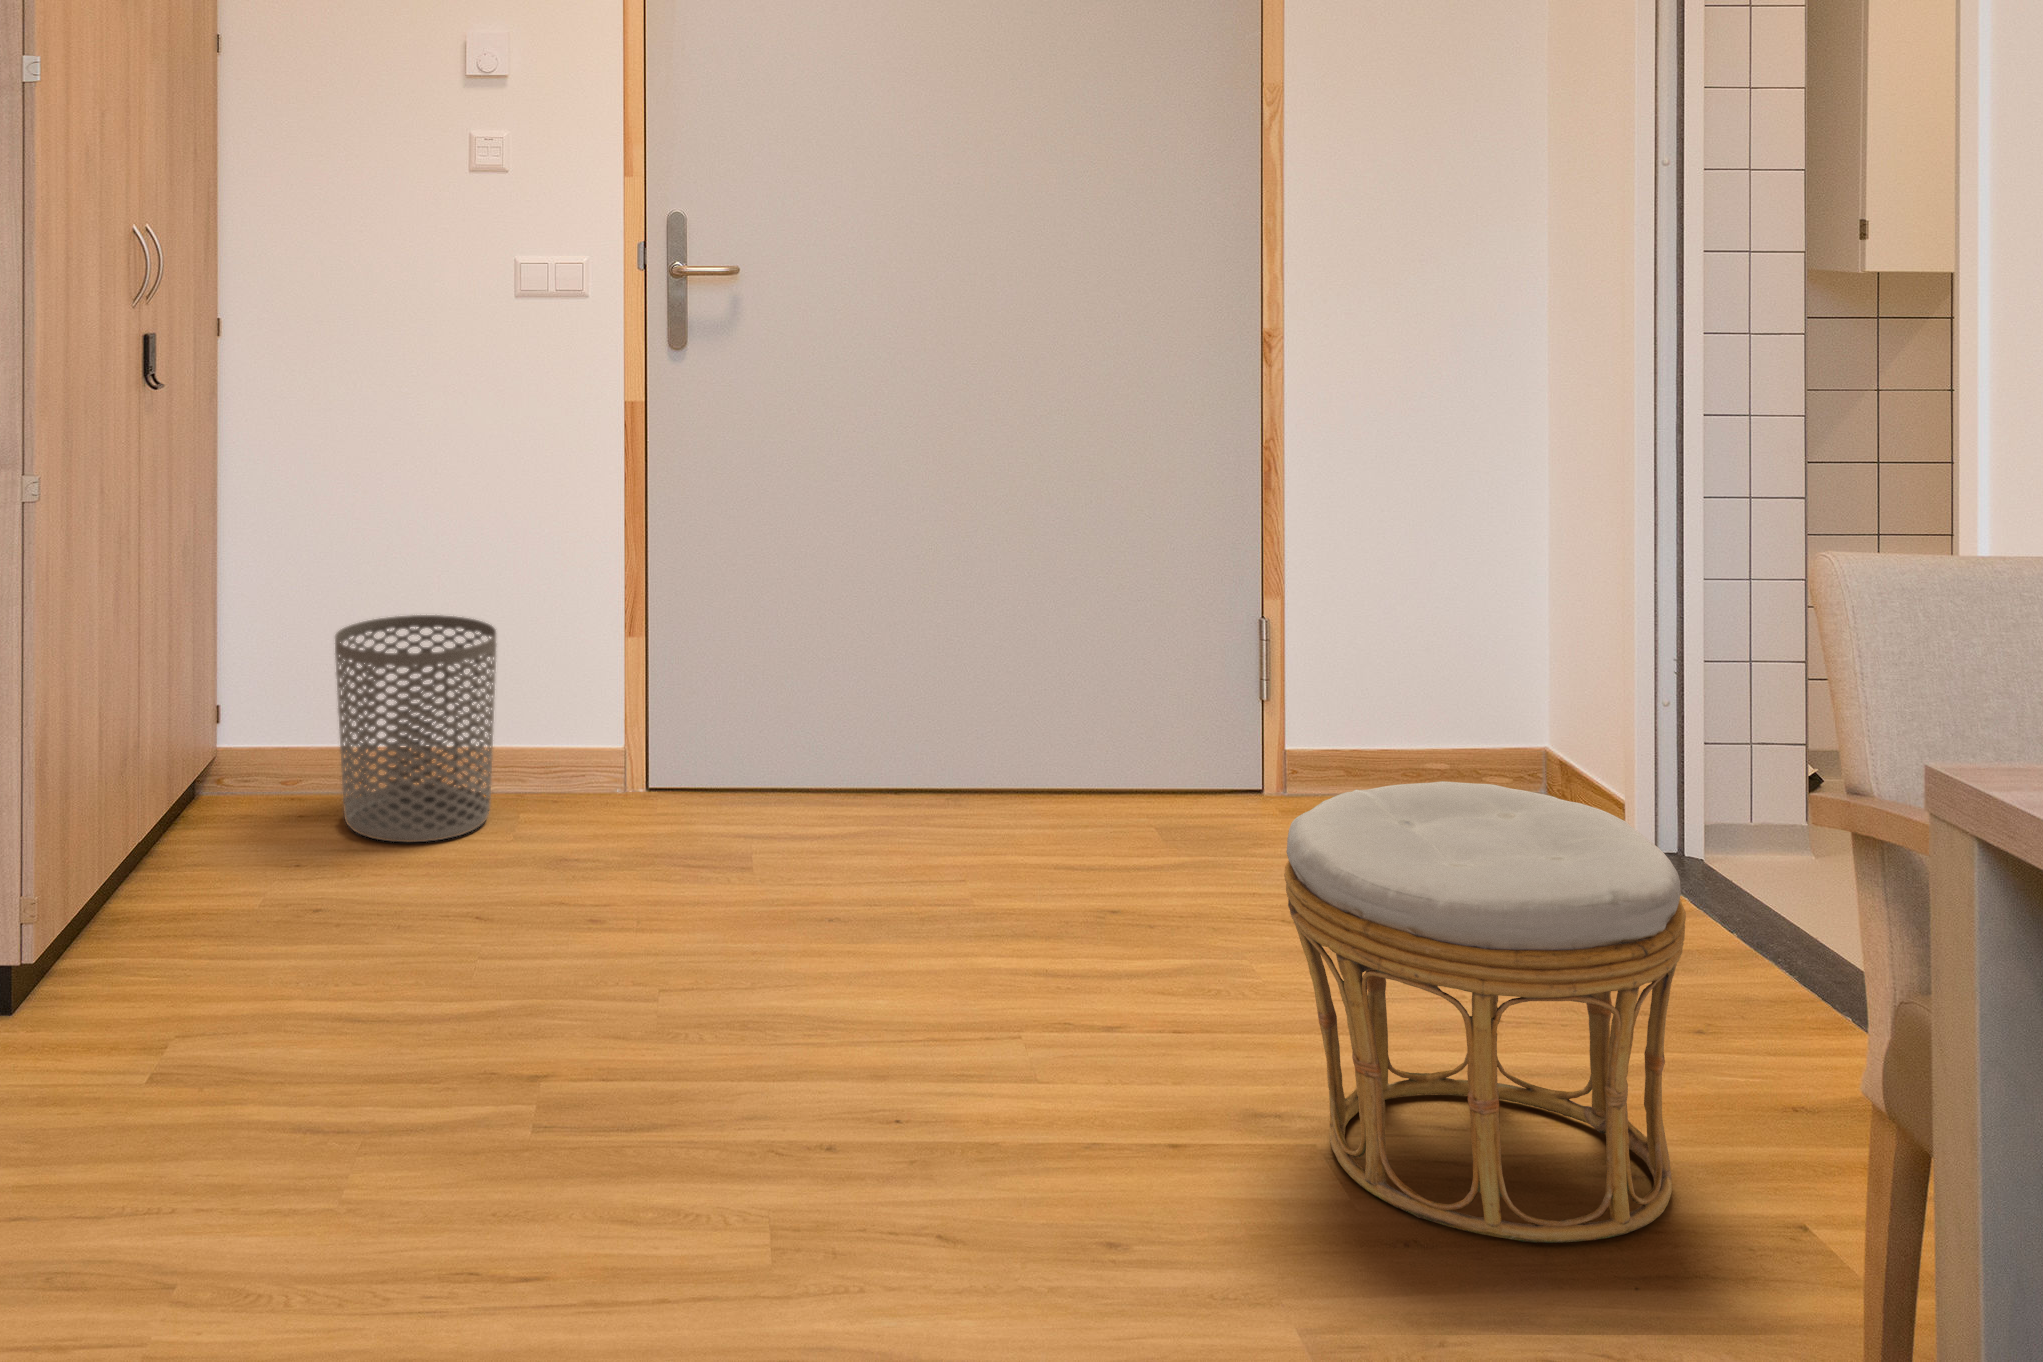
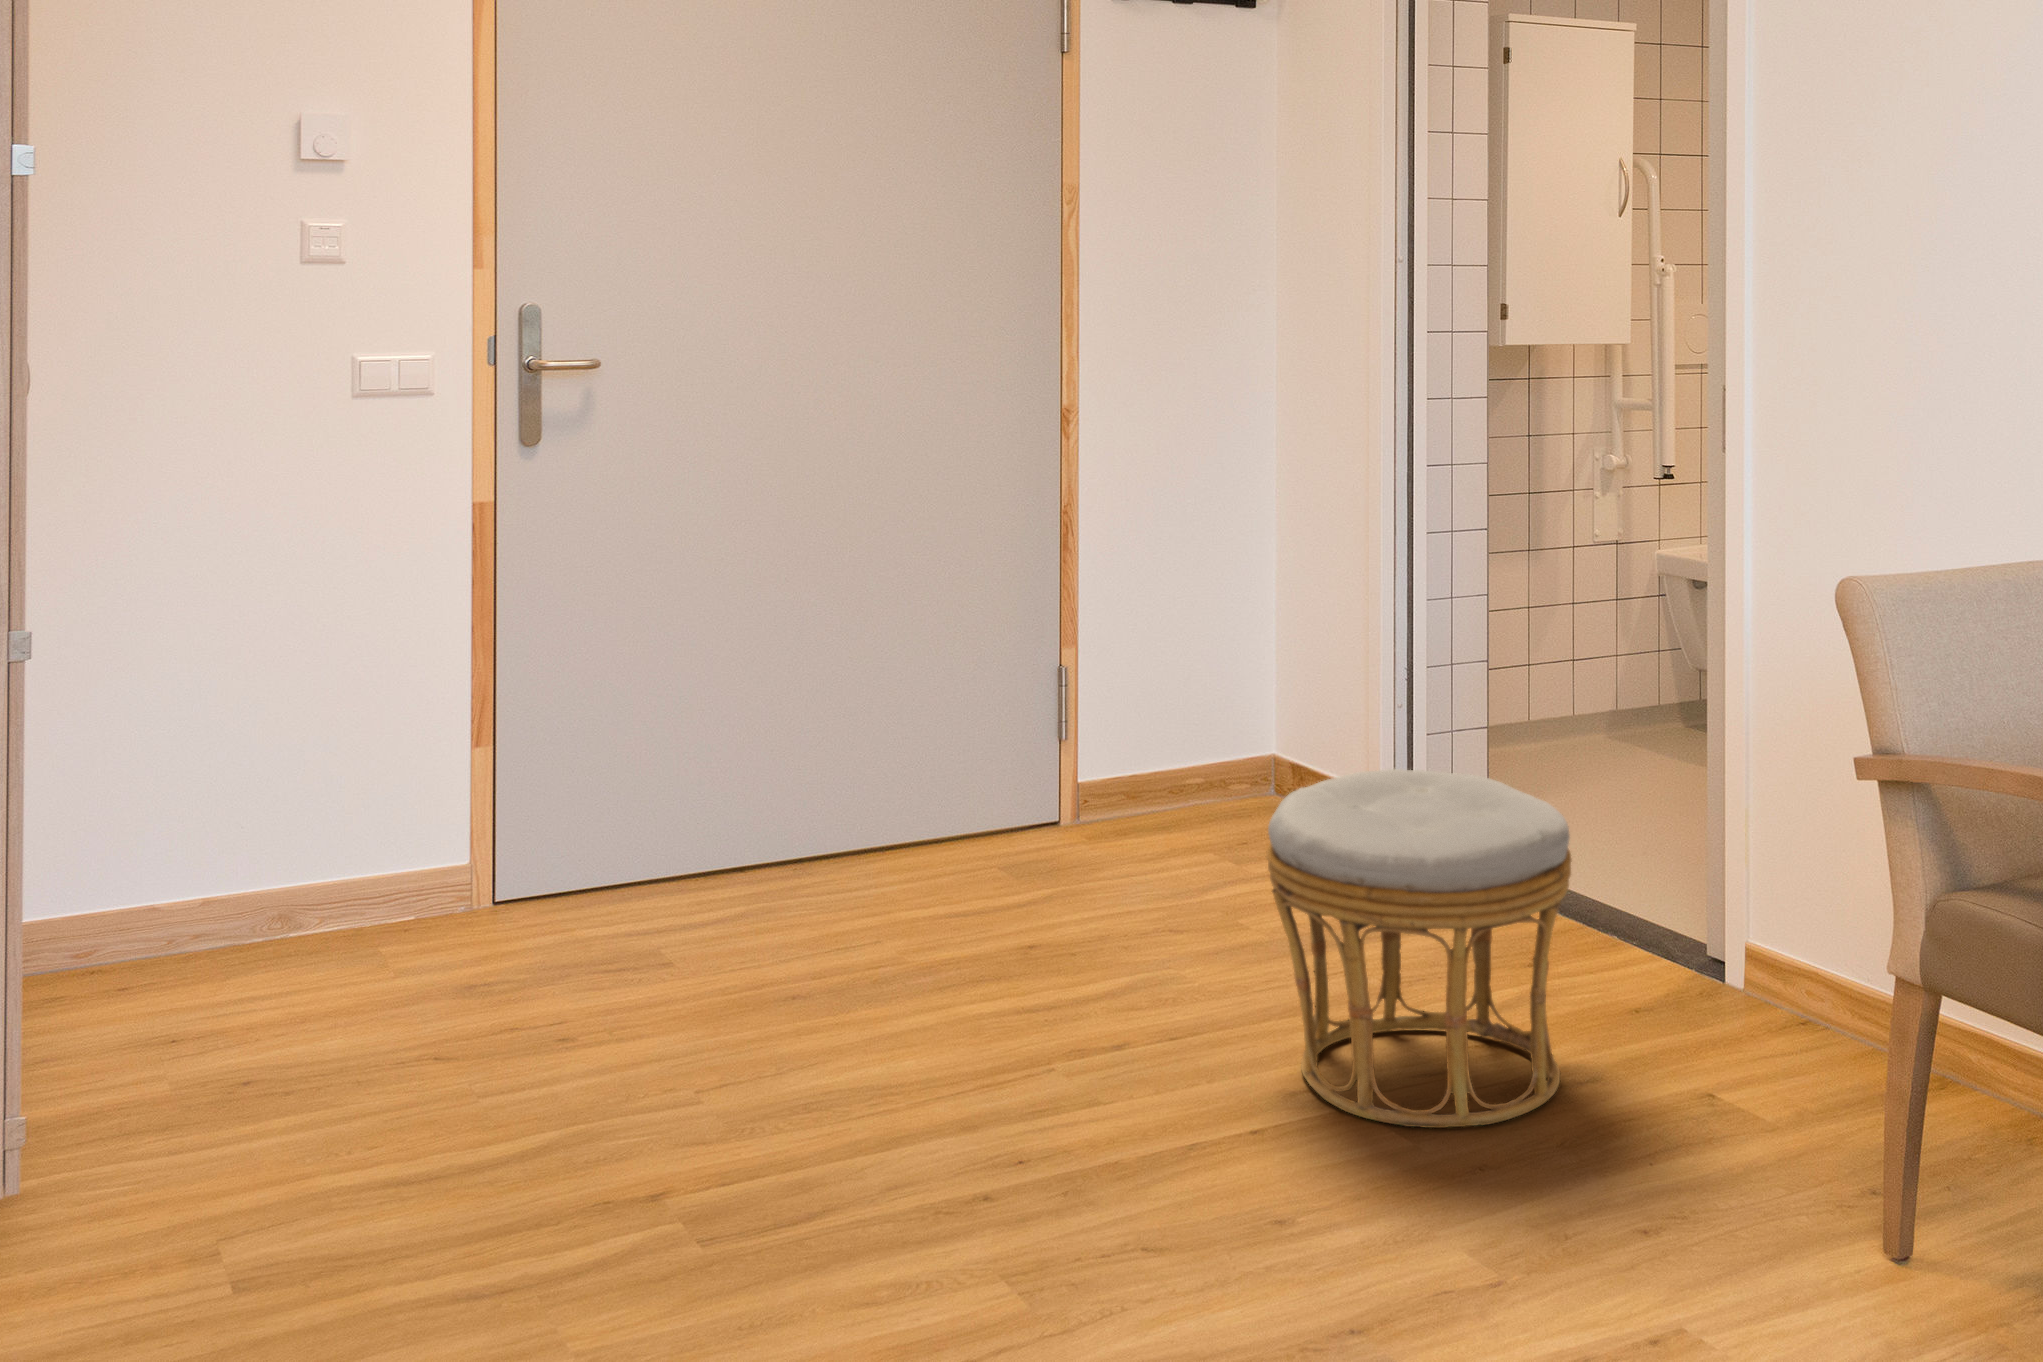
waste bin: present [335,615,496,842] -> none [165,752,356,1009]

